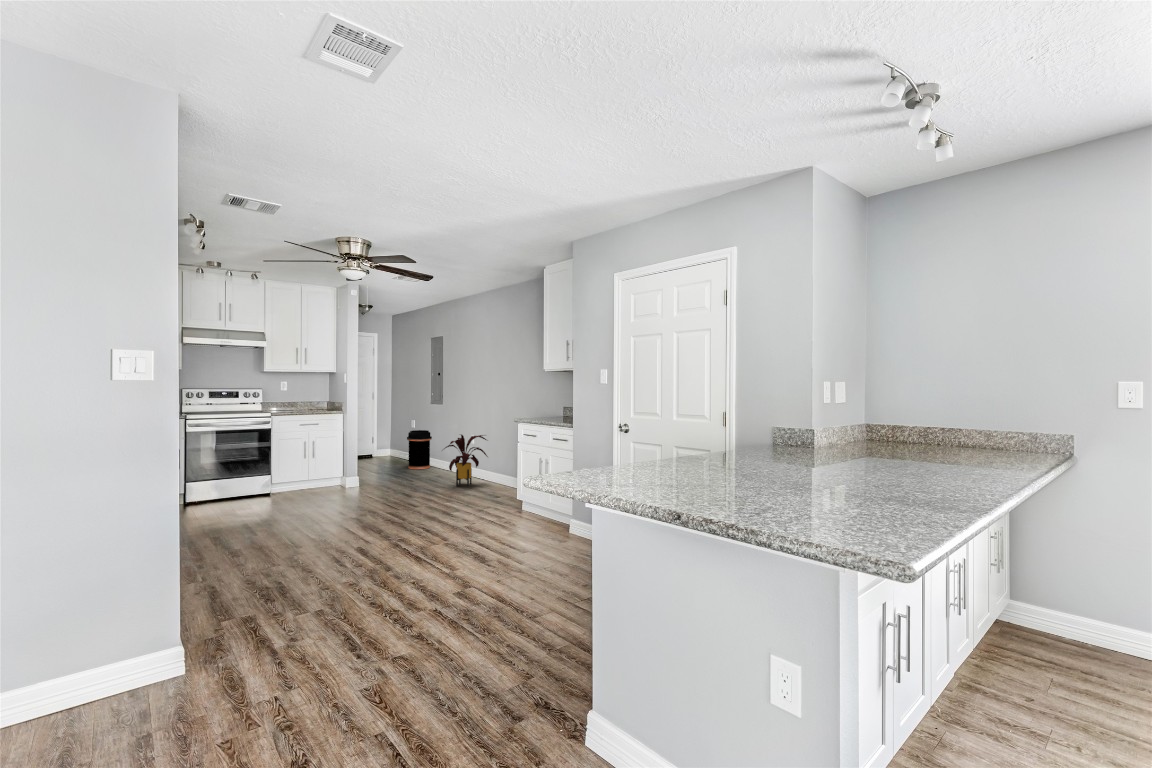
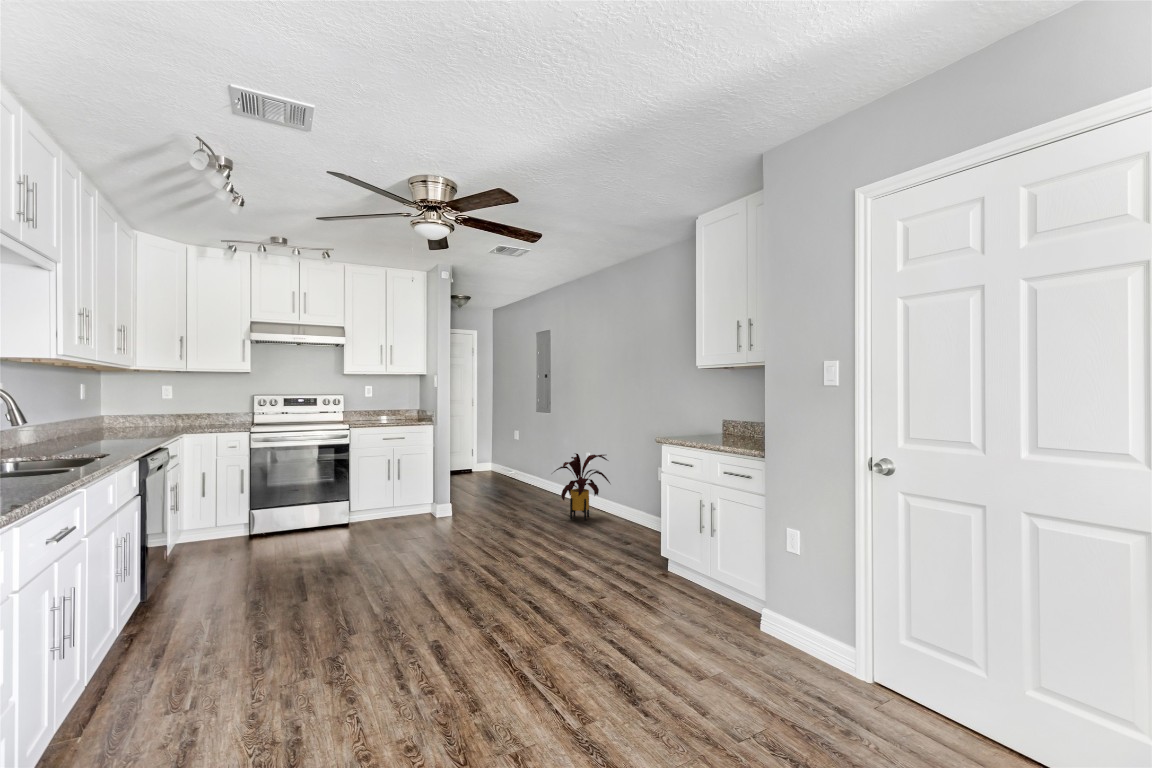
trash can: present [407,430,432,469] -> none [510,444,539,491]

